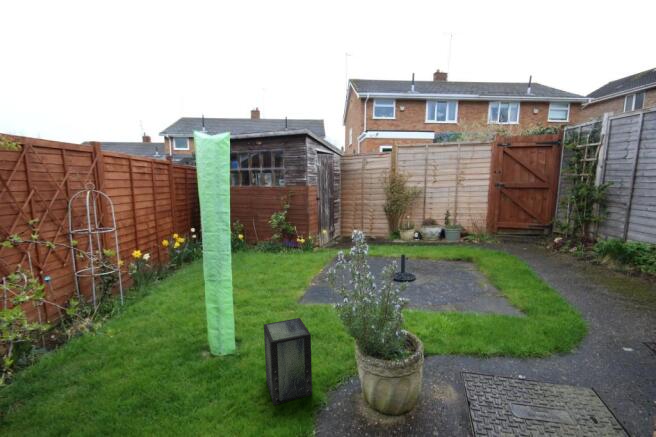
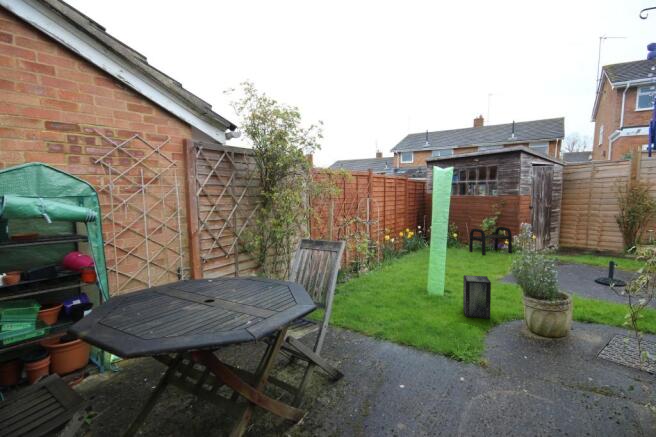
bench: none [259,222,304,259] -> present [469,227,512,255]

